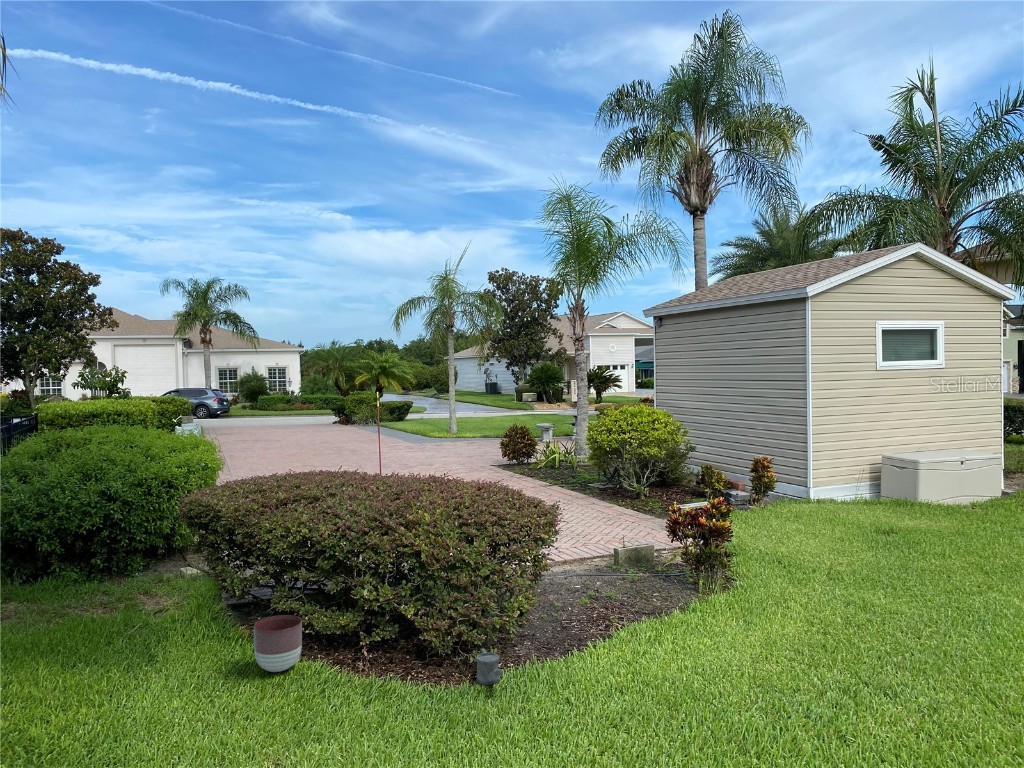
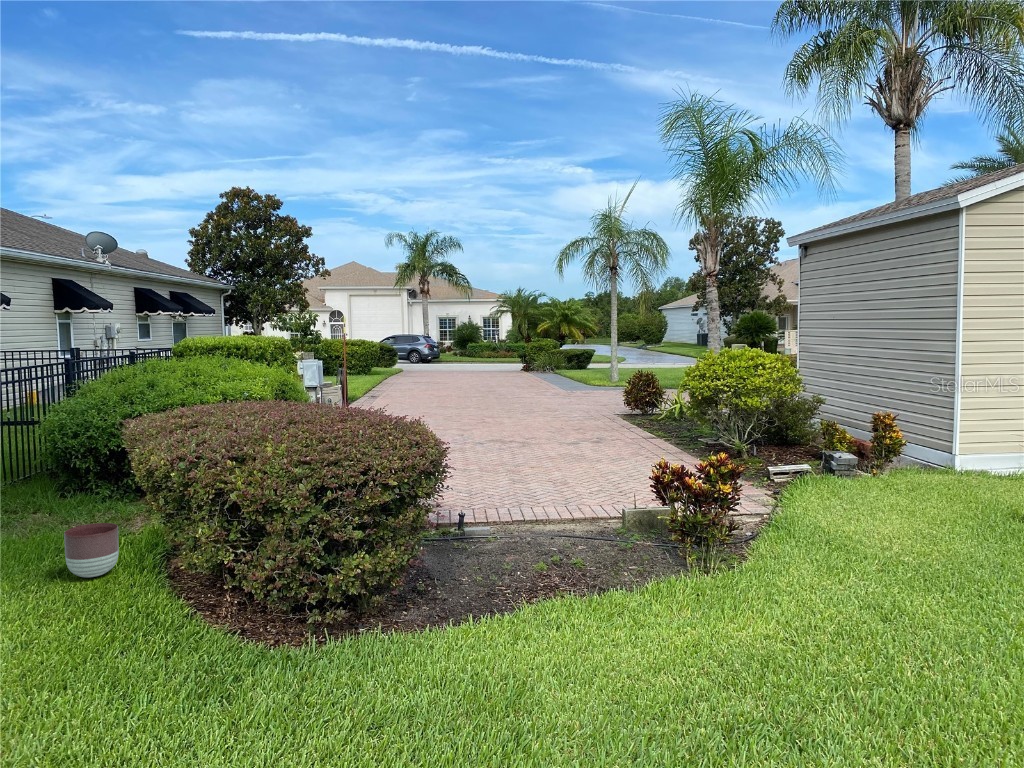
watering can: present [476,648,502,685] -> none [218,584,259,624]

